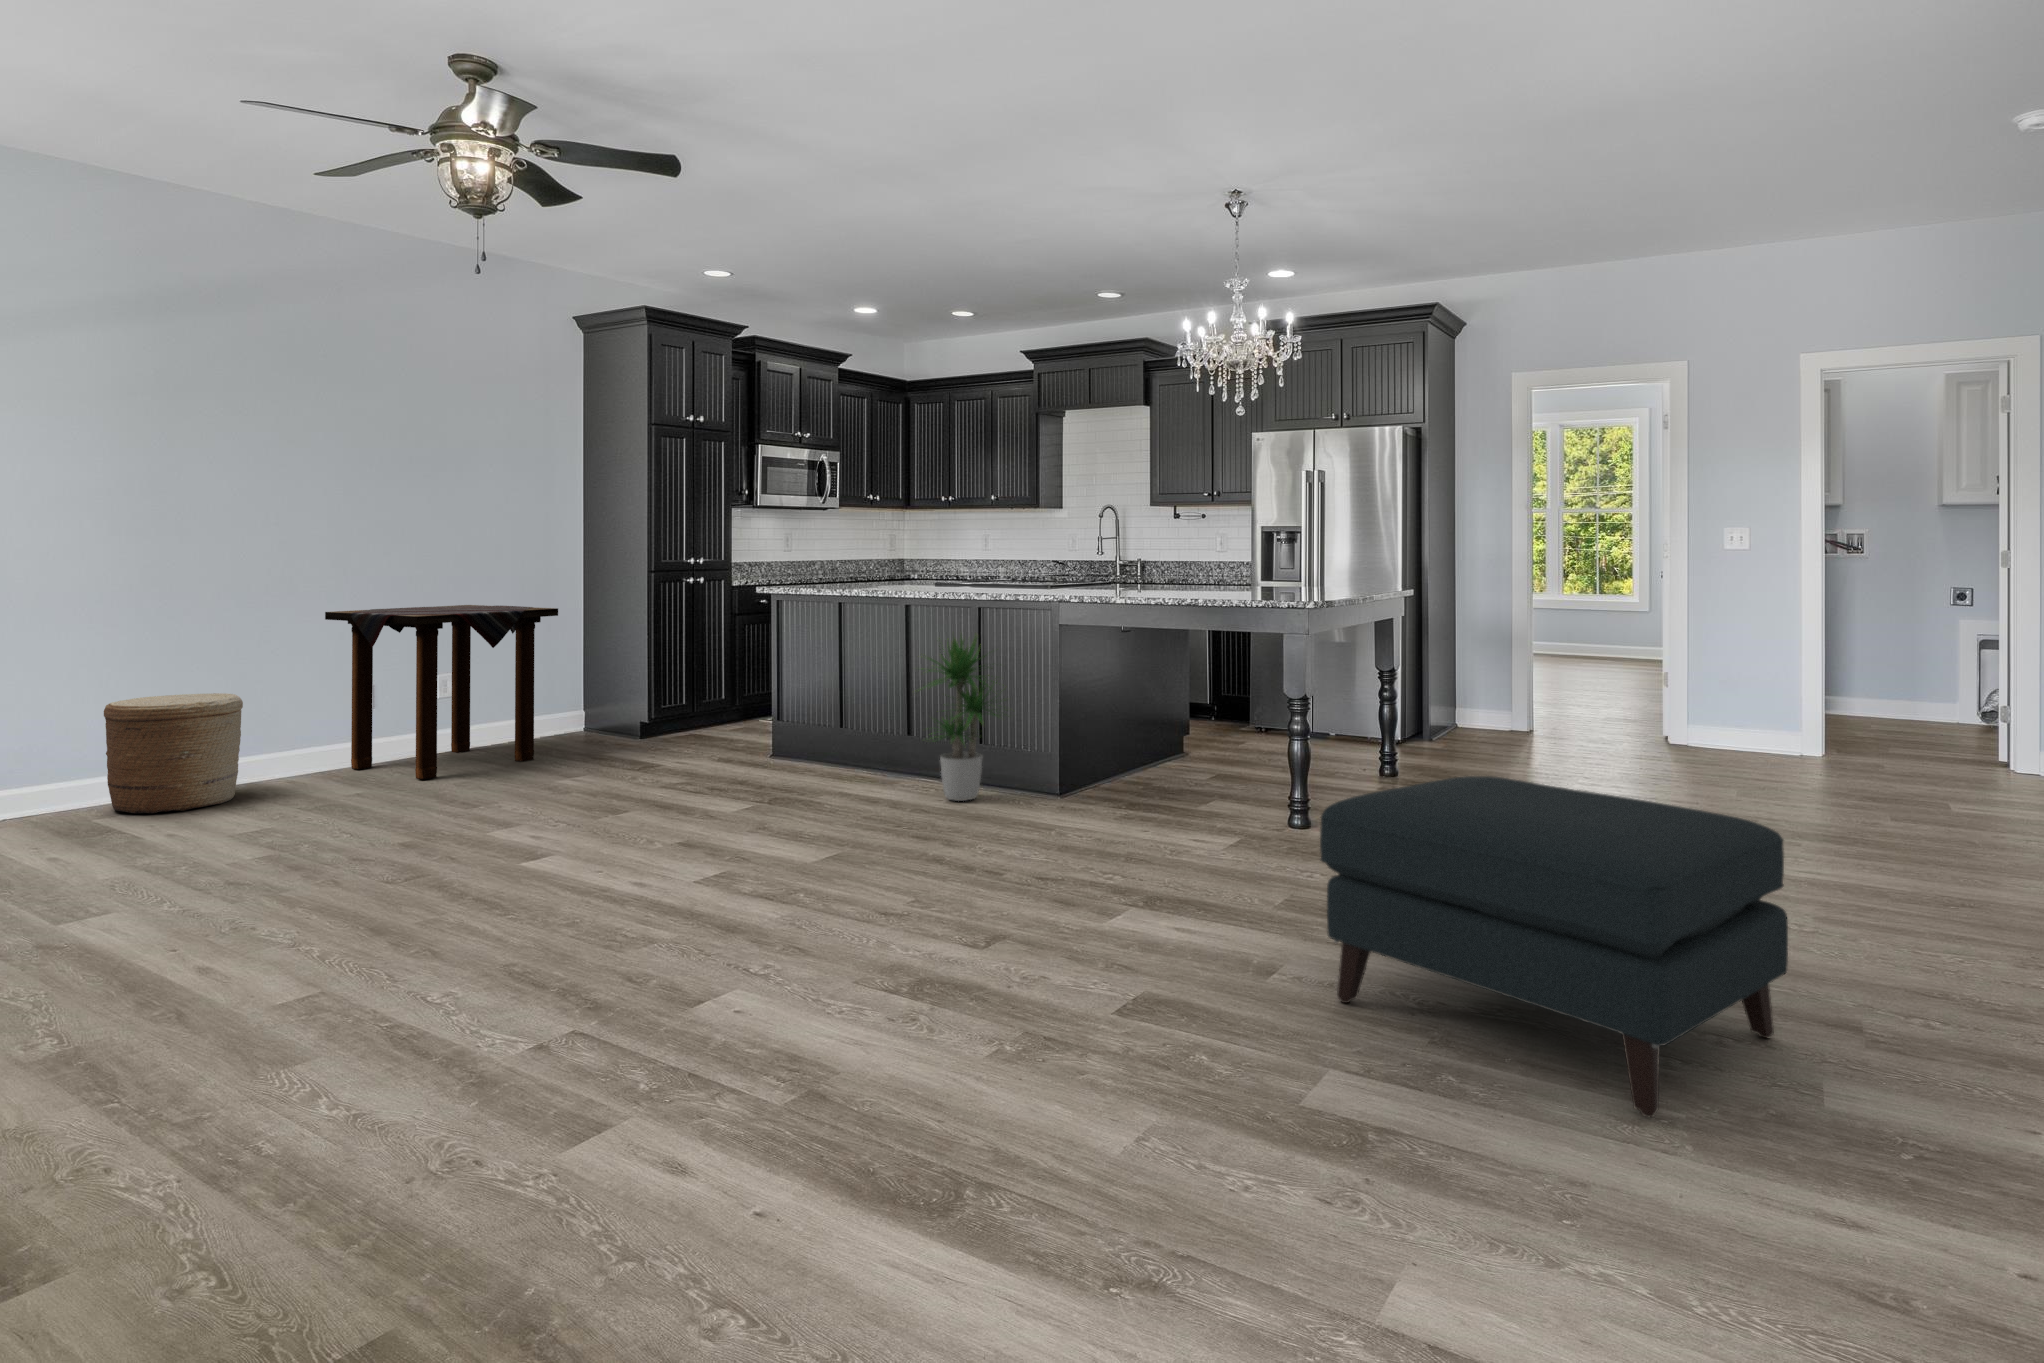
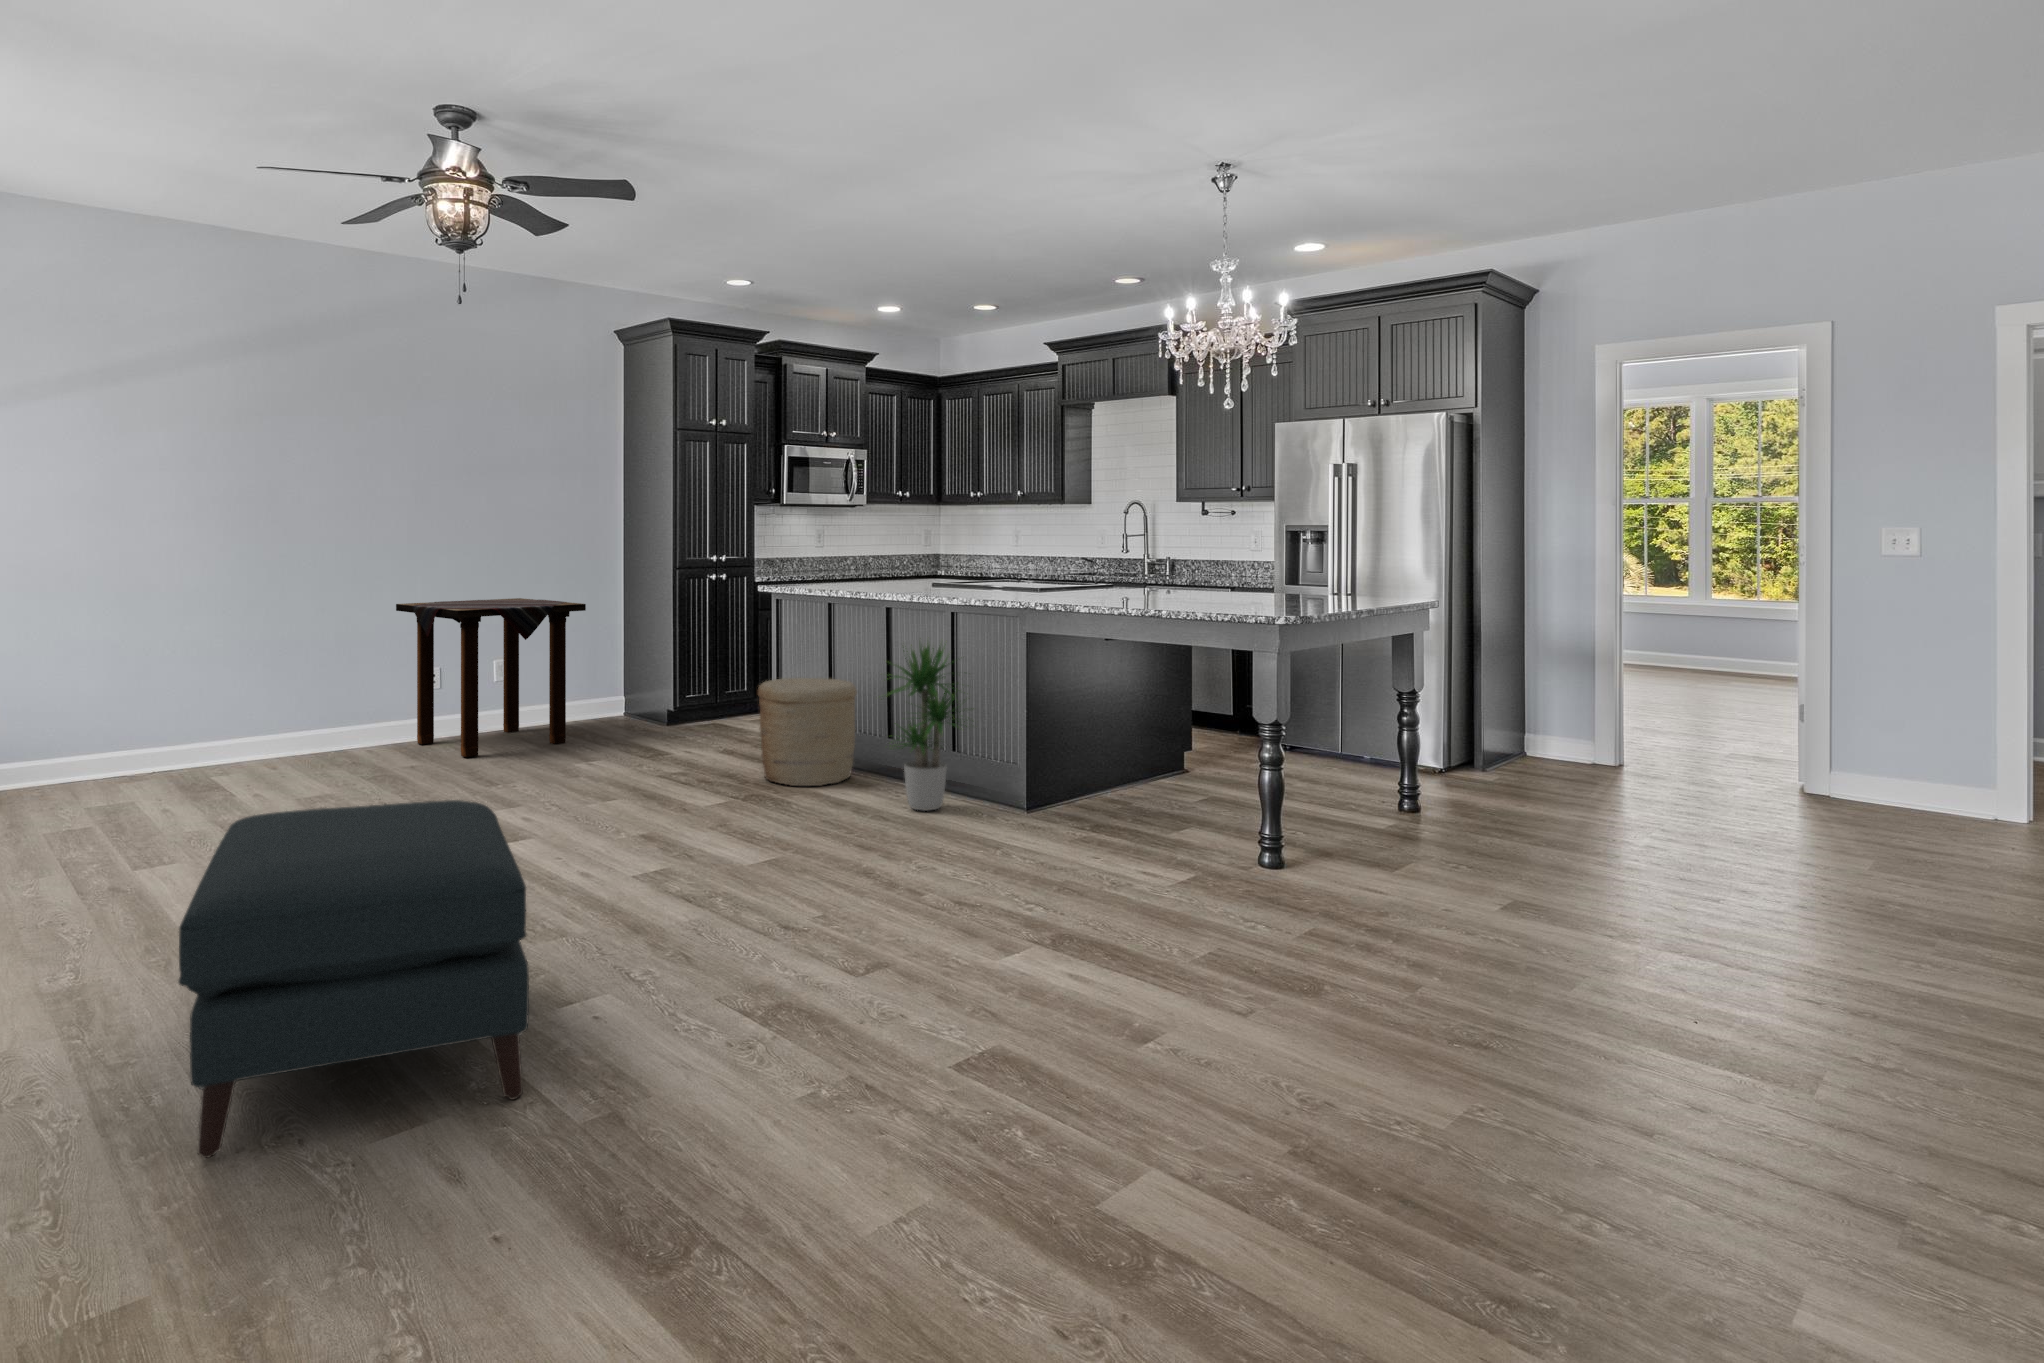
woven basket: present [104,693,243,814] -> present [758,678,857,786]
ottoman: present [1320,776,1788,1117] -> present [178,800,529,1158]

